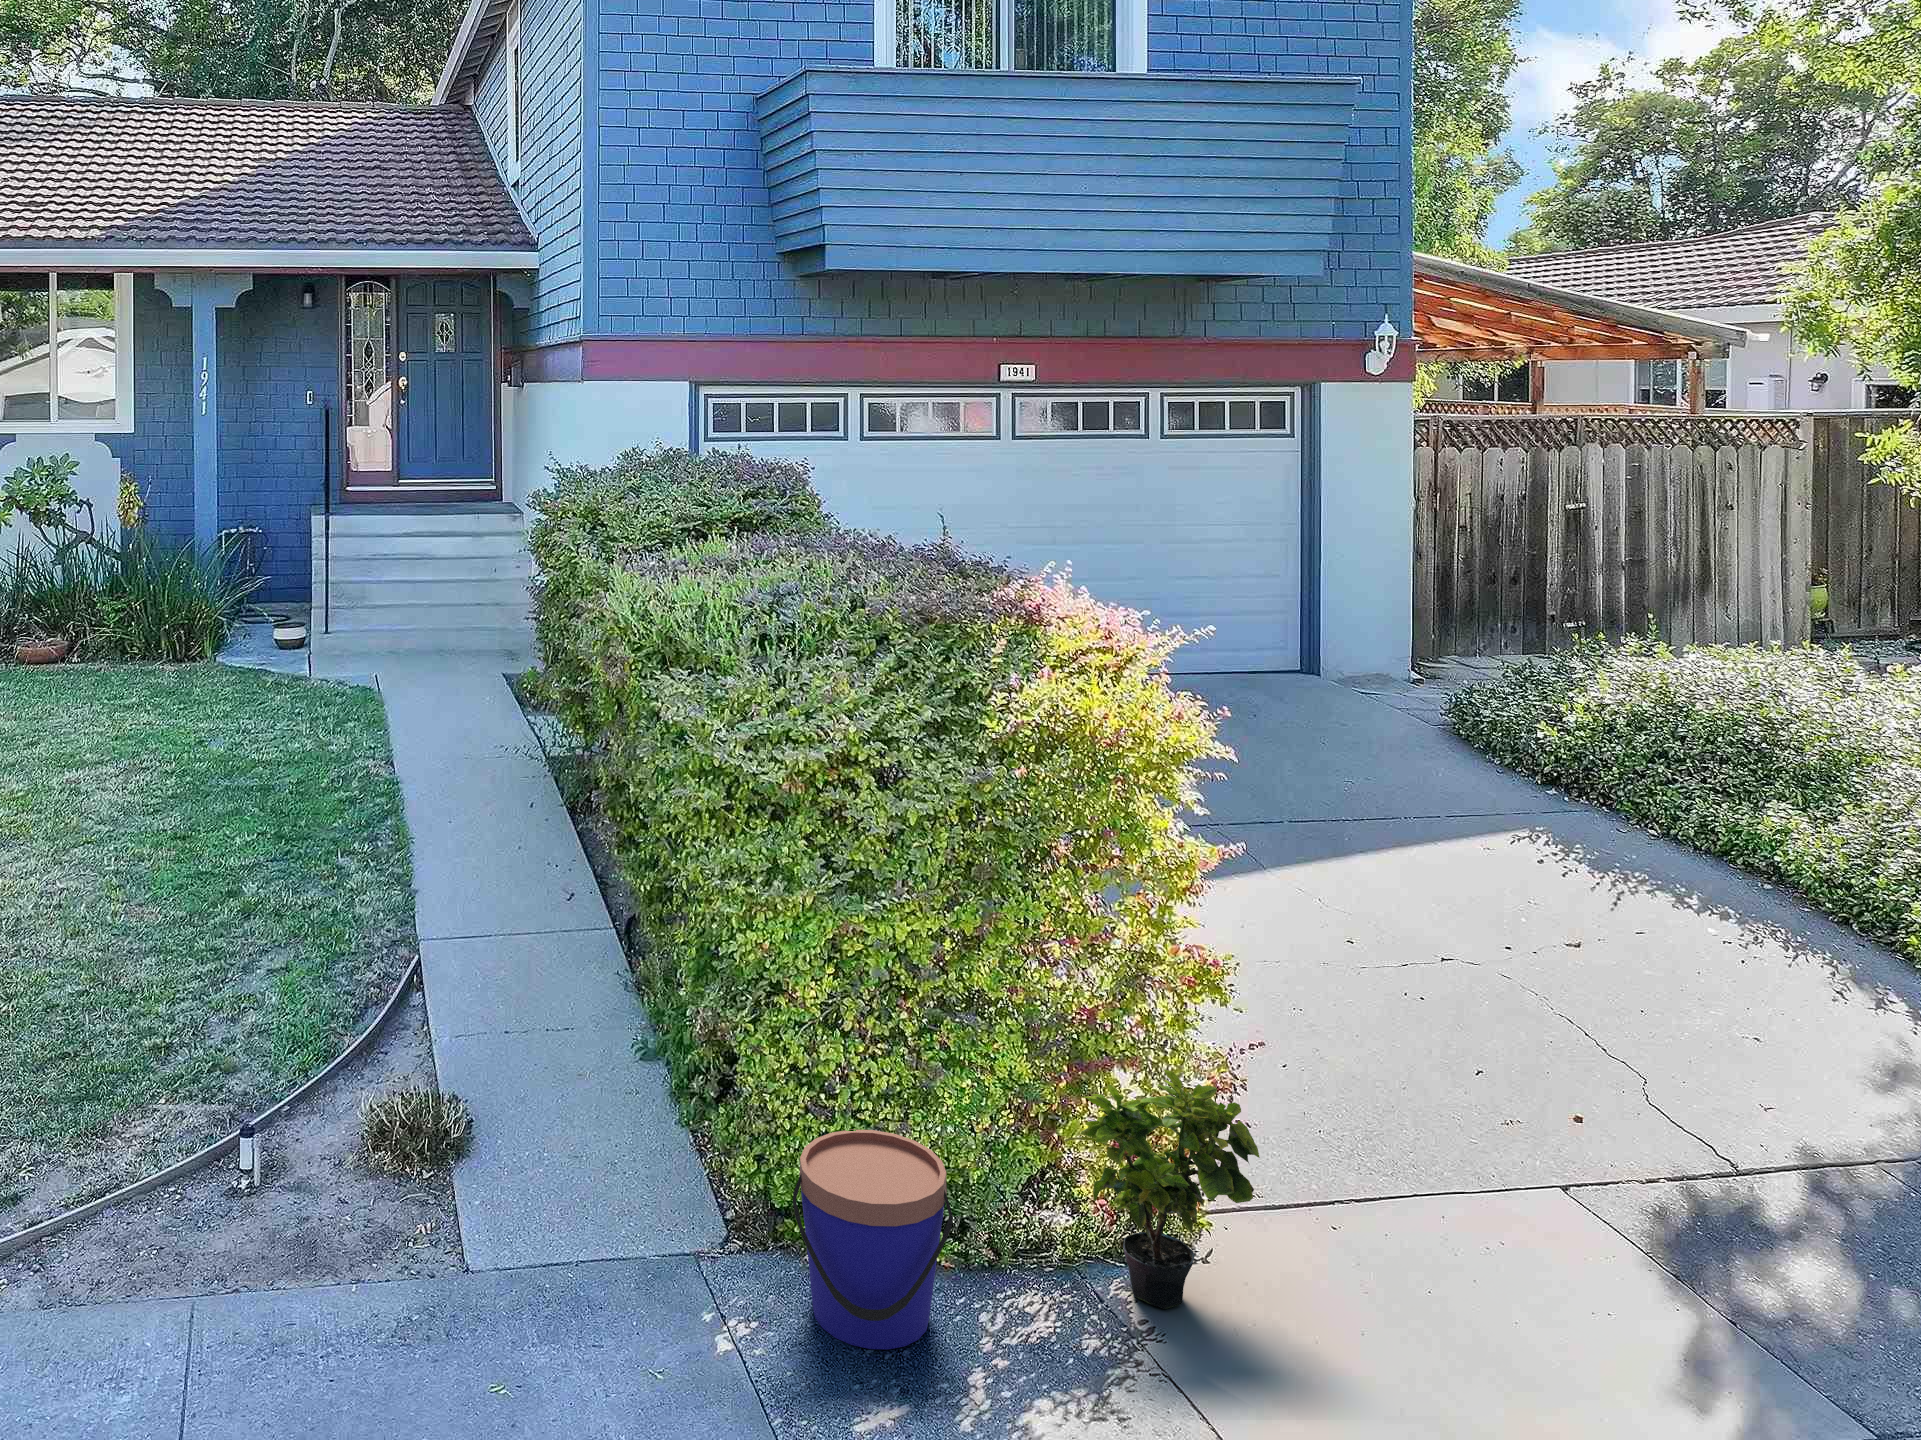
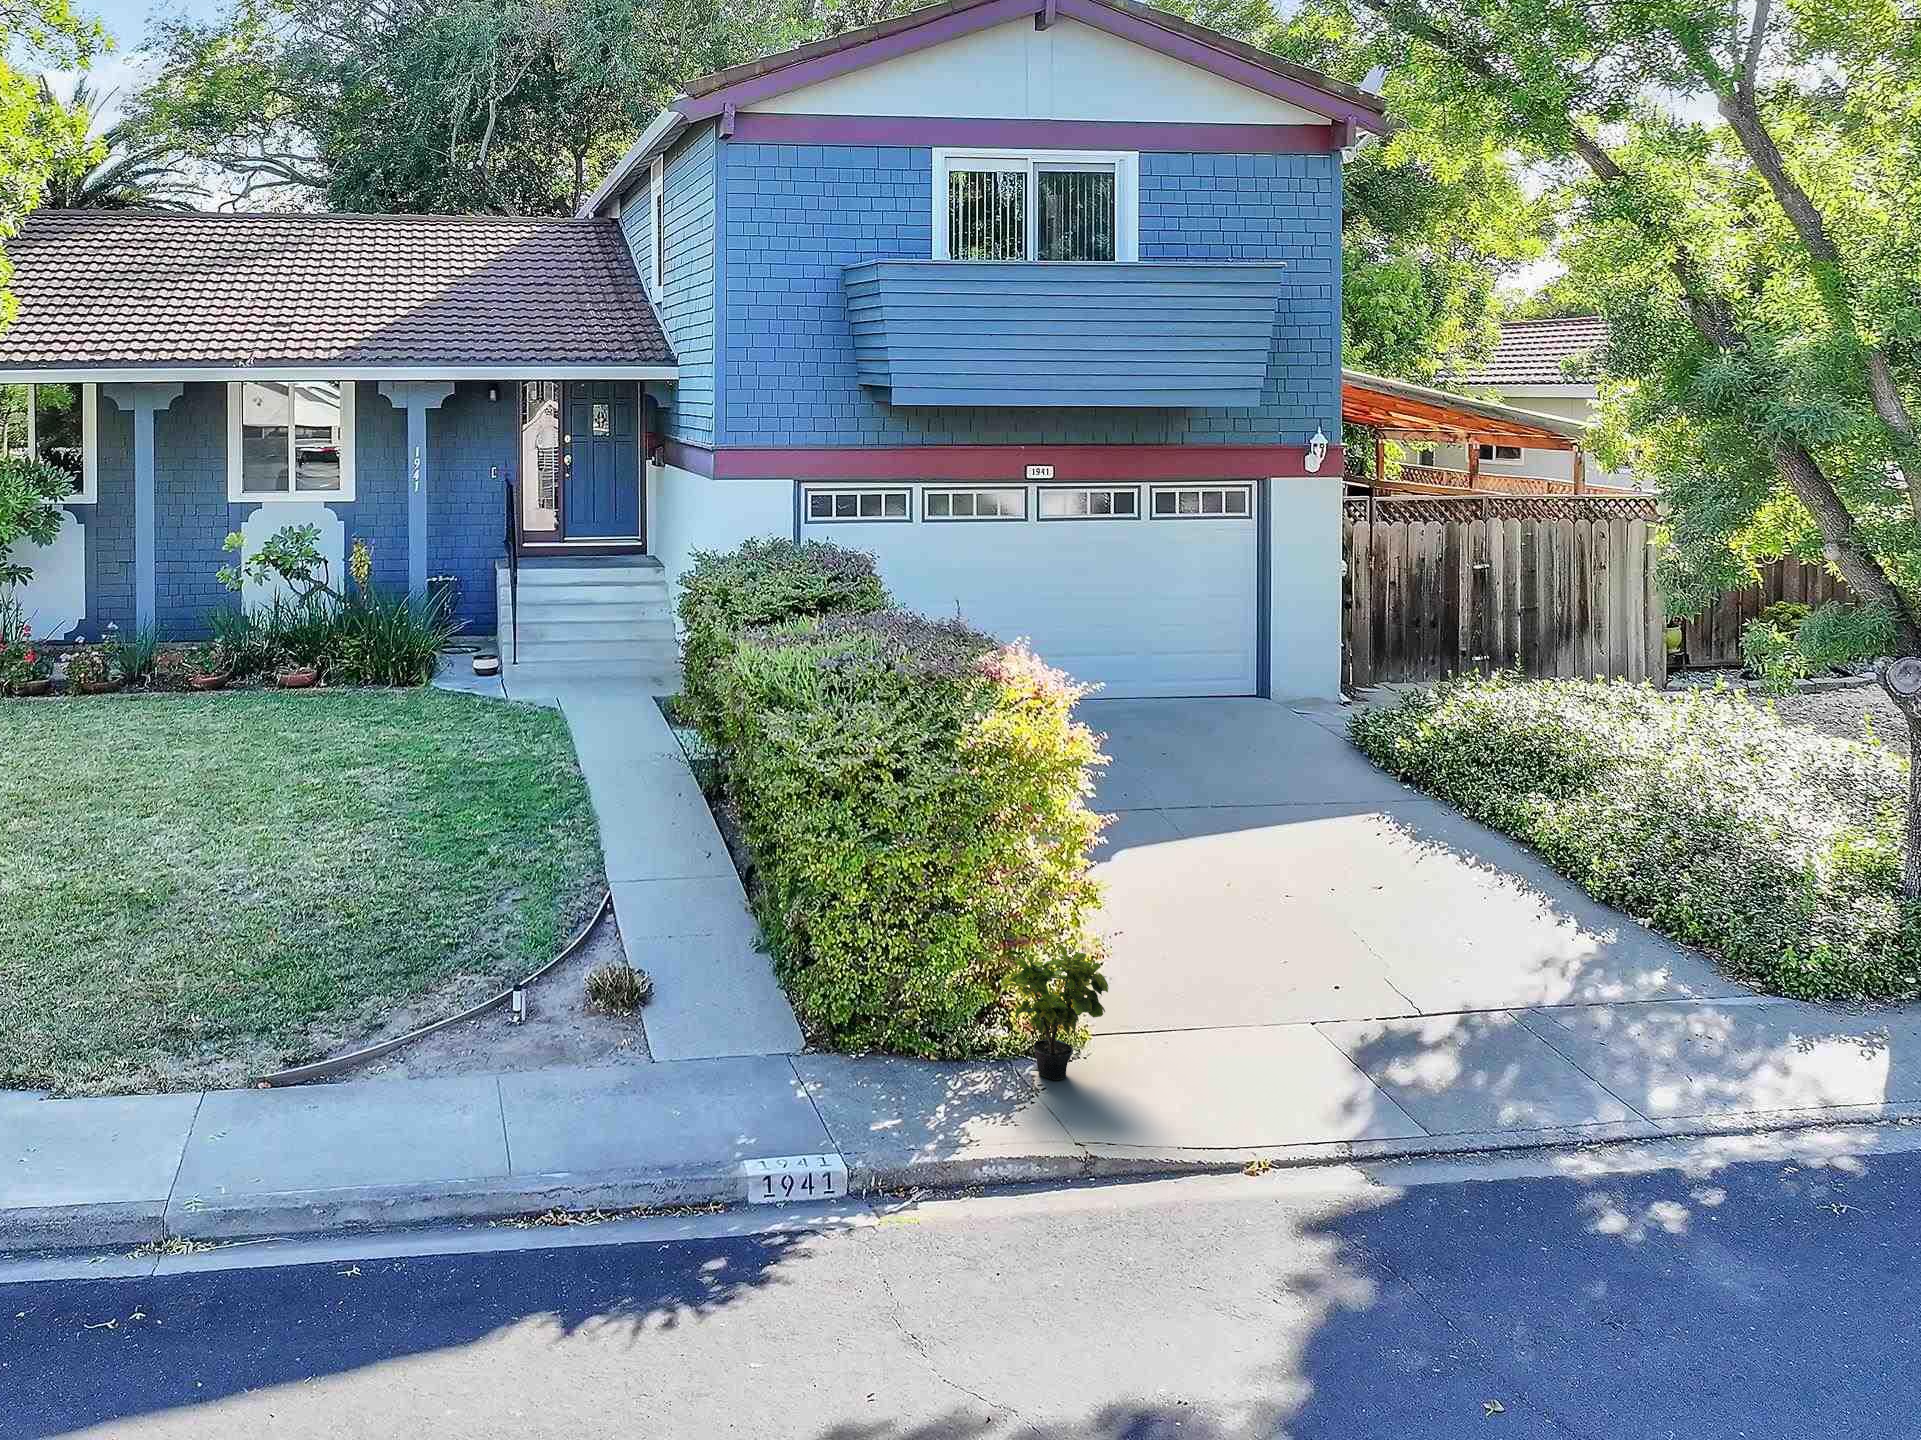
bucket: present [793,1130,953,1349] -> none [842,979,931,1097]

